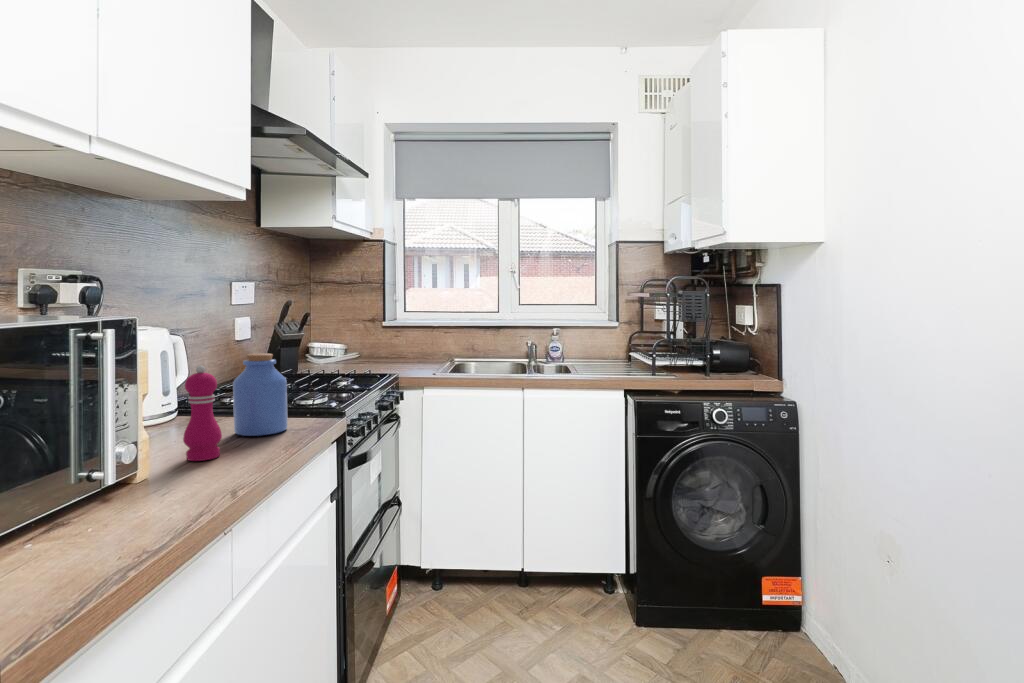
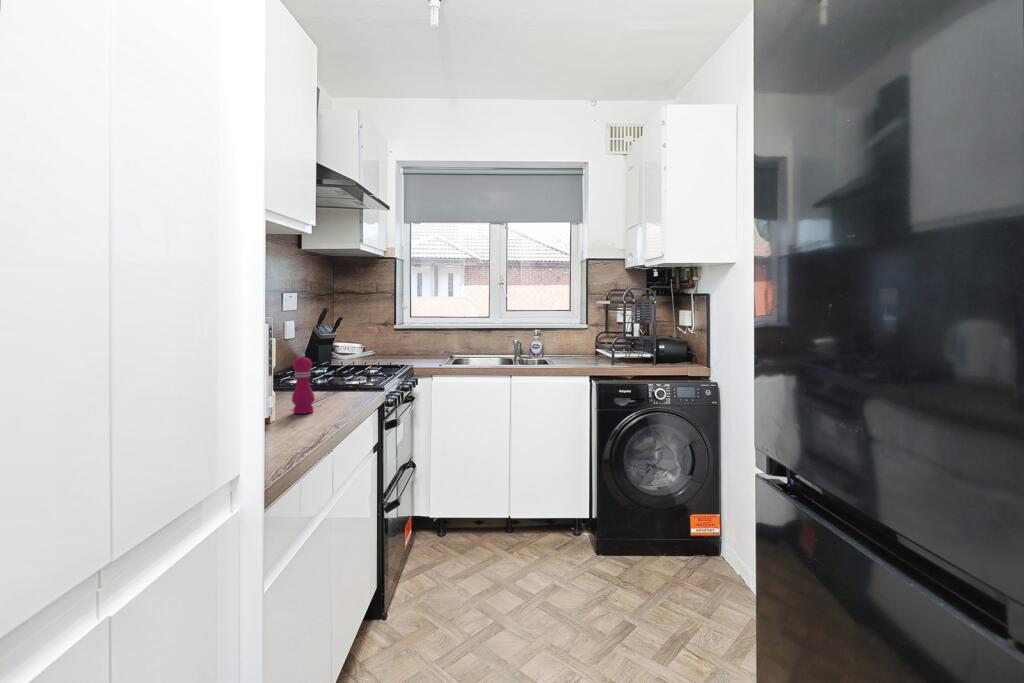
jar: present [233,353,288,436] -> none [312,346,348,401]

